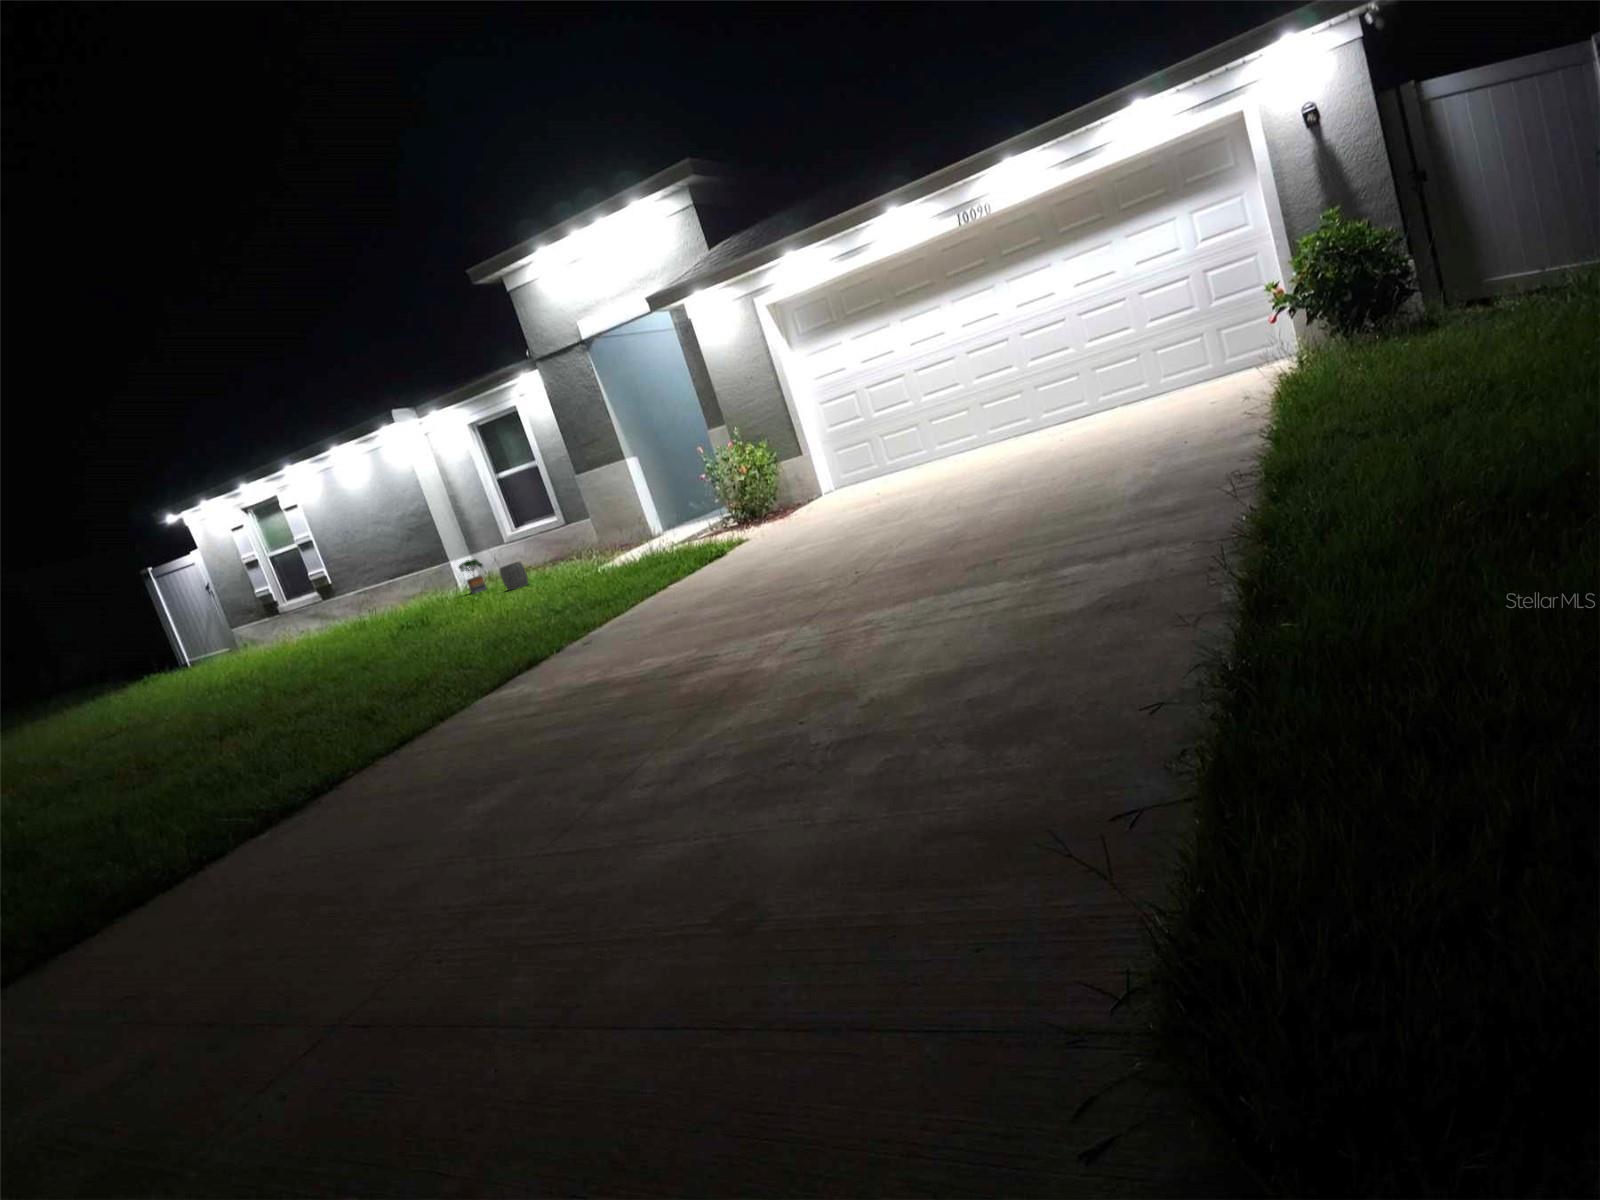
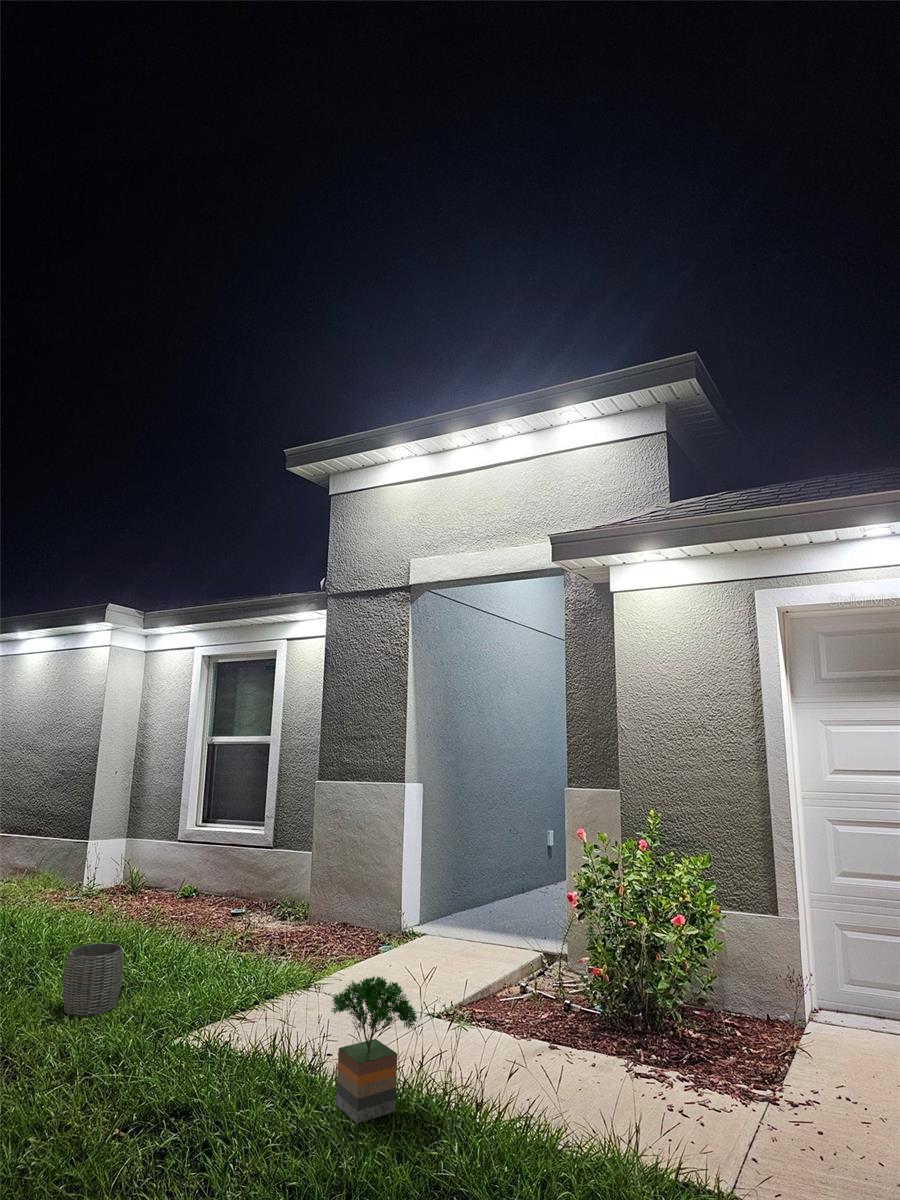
potted tree: present [459,559,487,594] -> present [332,977,418,1124]

